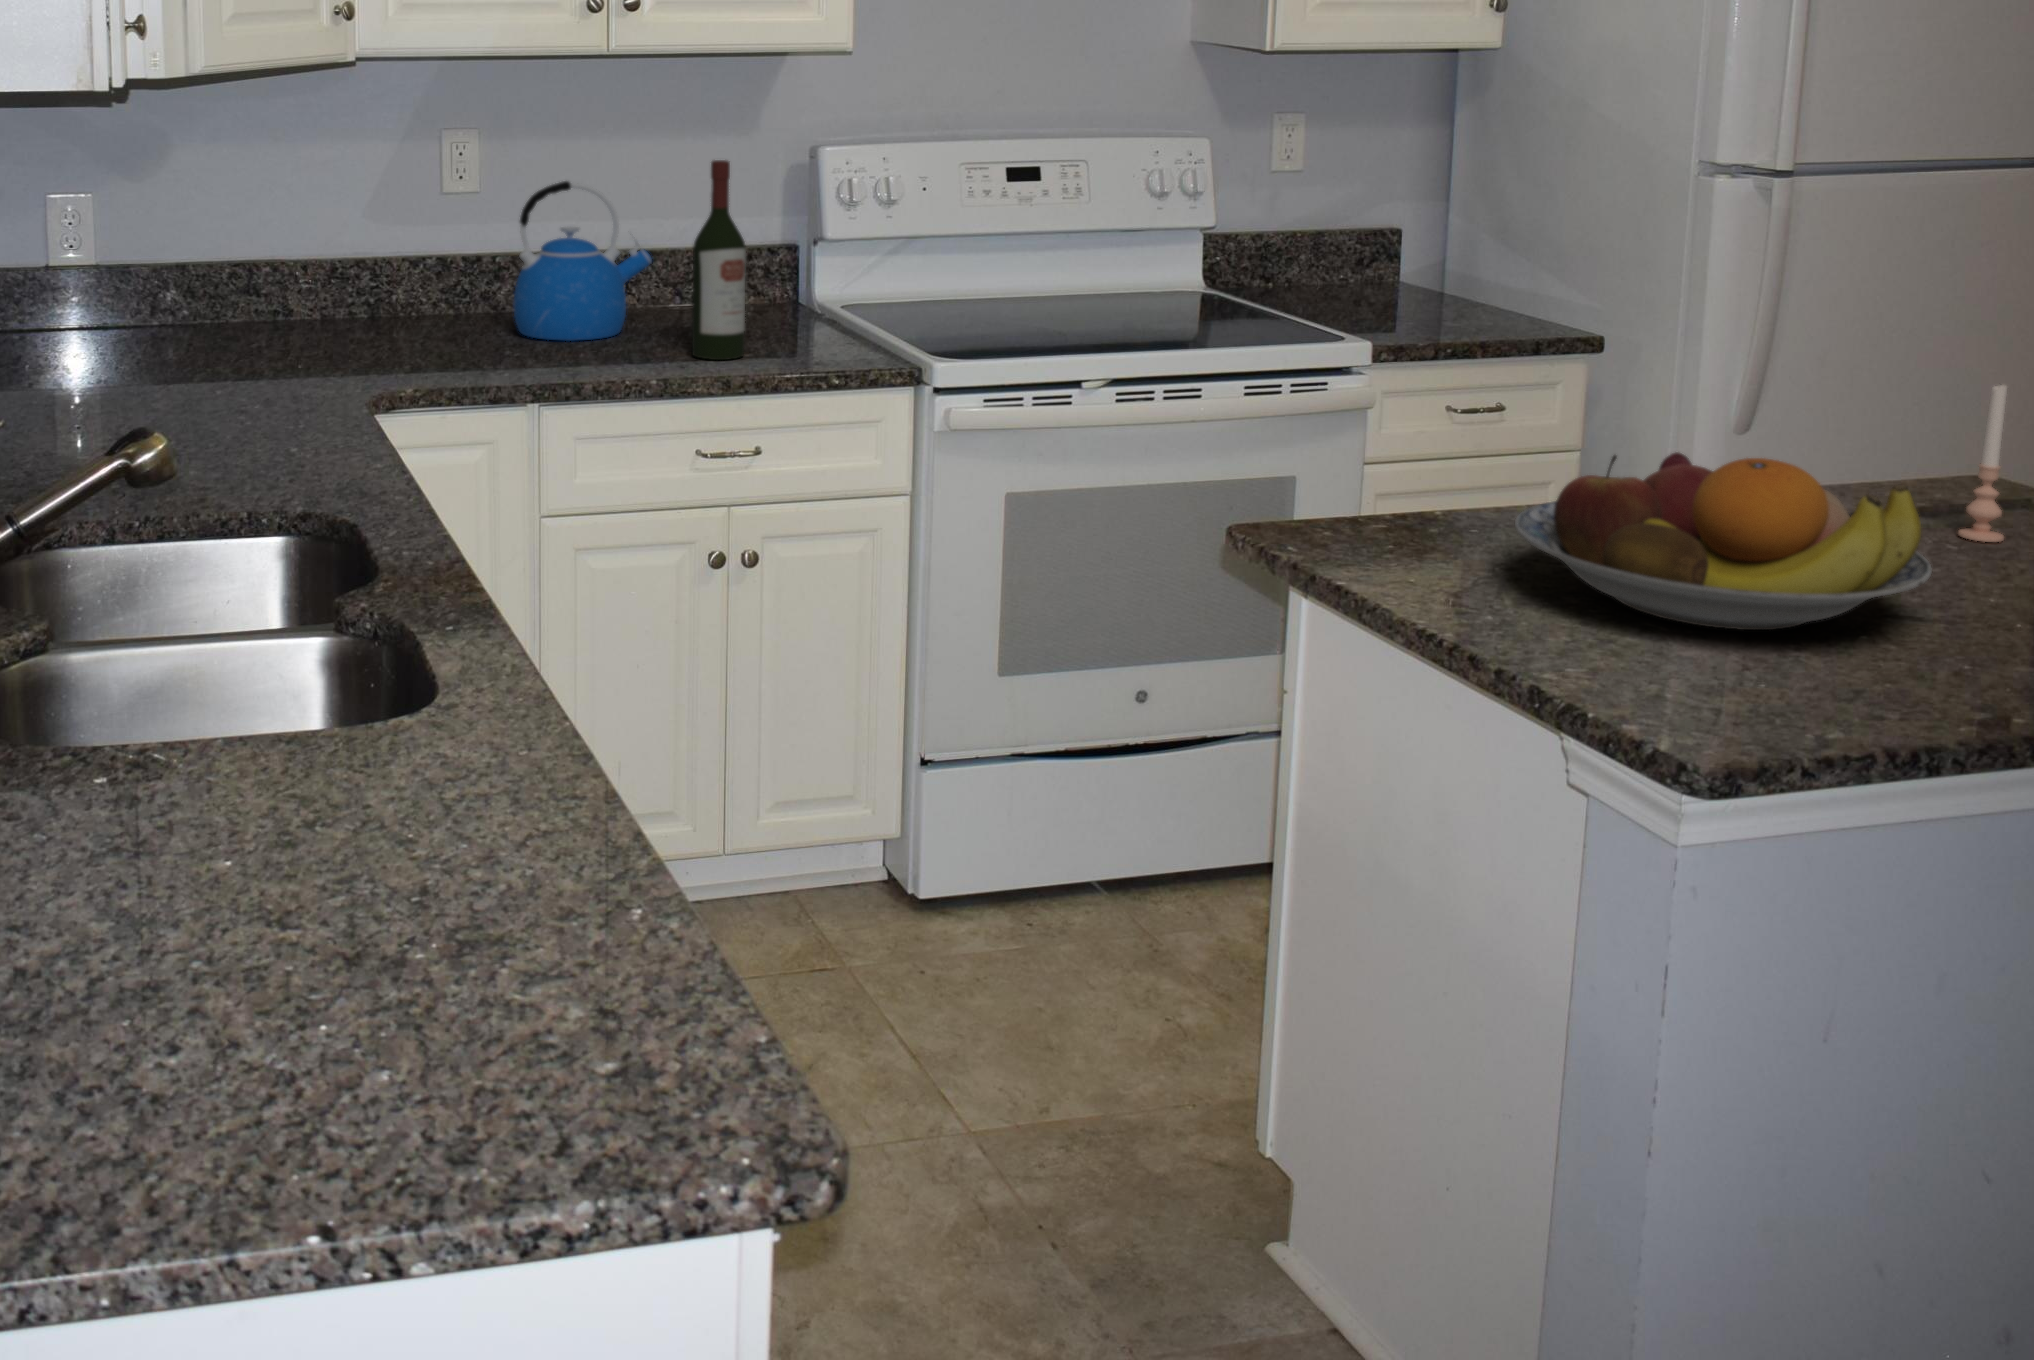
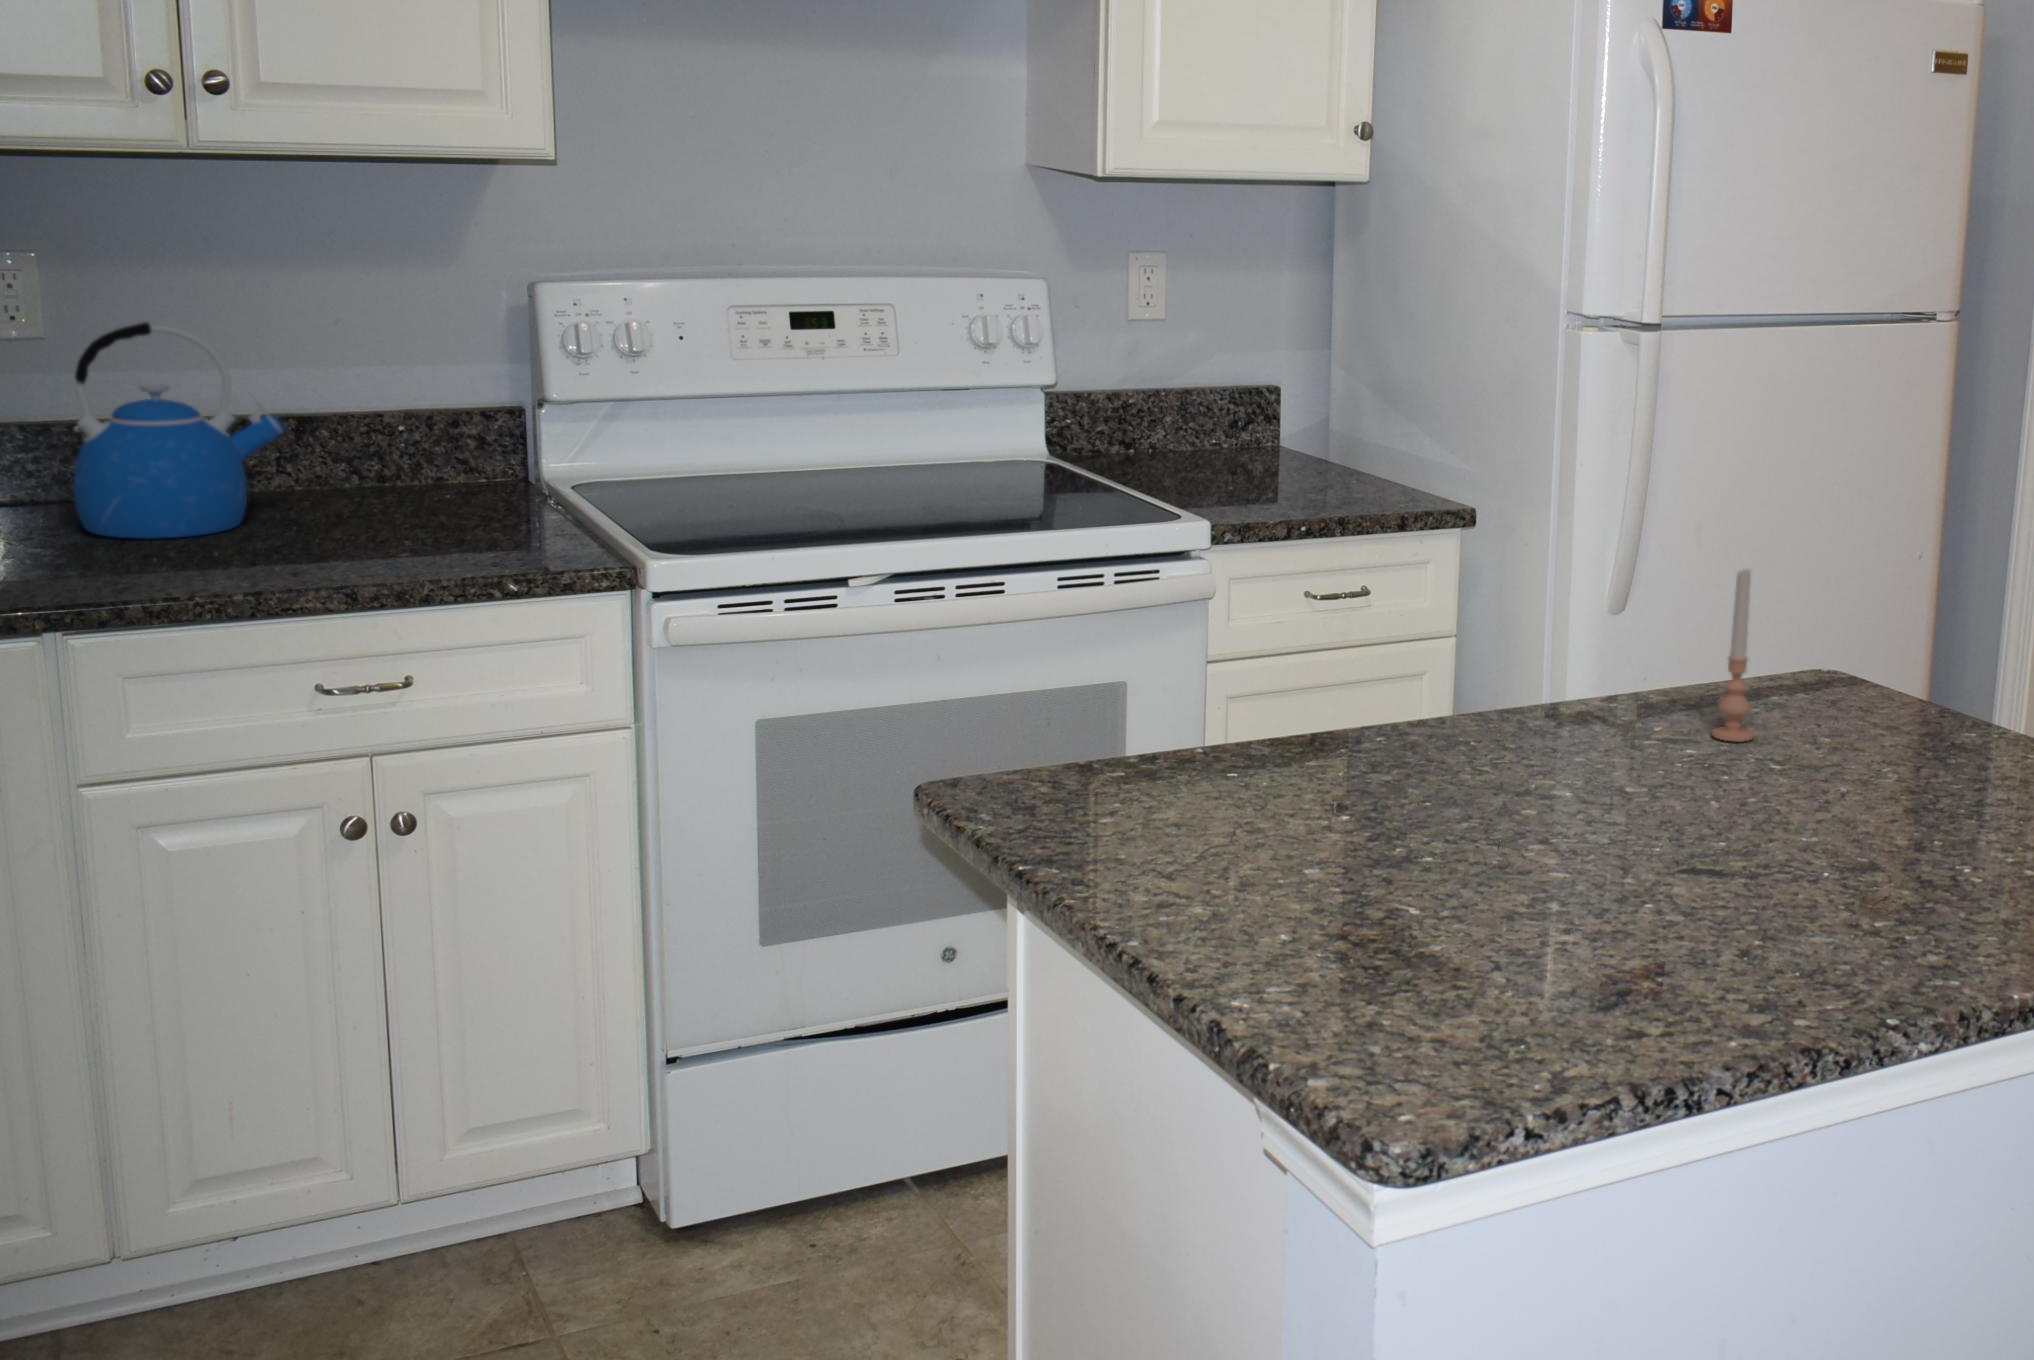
wine bottle: present [692,160,746,360] -> none [311,298,394,561]
fruit bowl: present [1515,452,1932,630] -> none [1192,658,1622,866]

